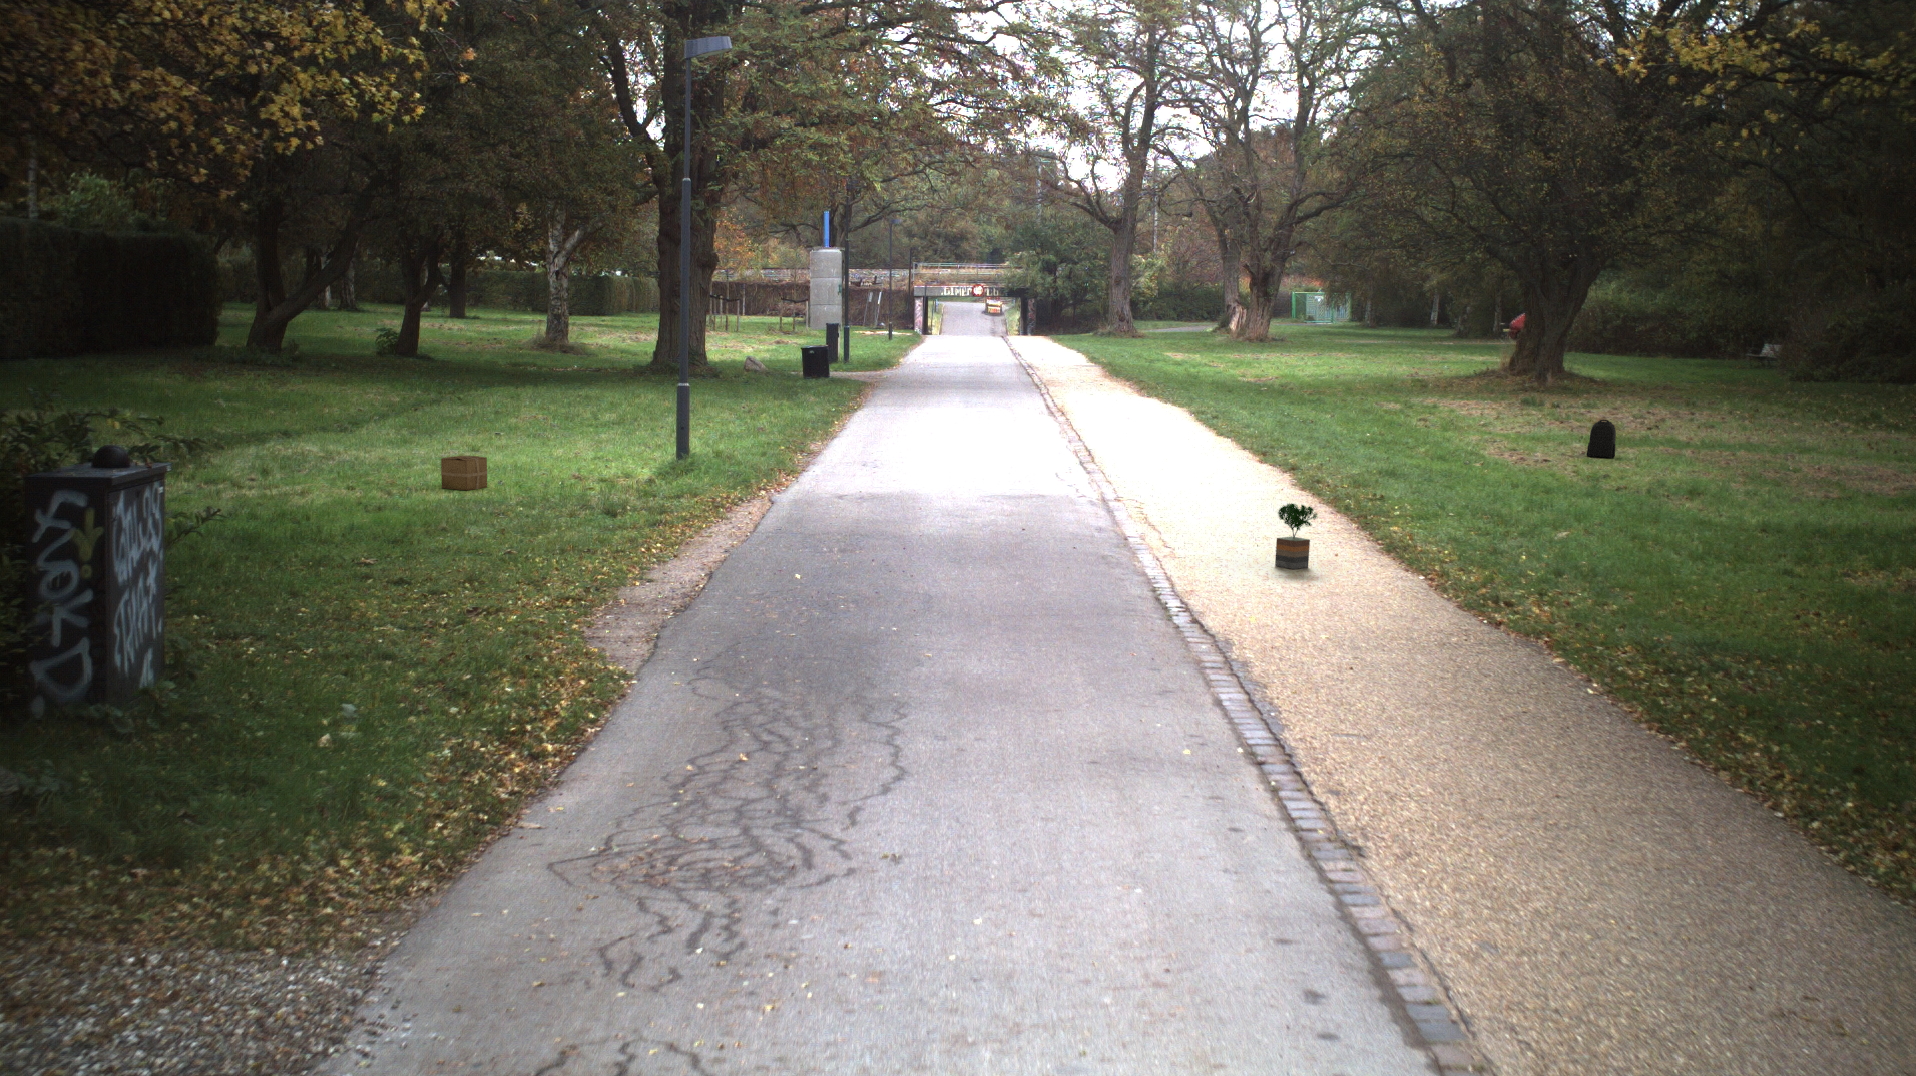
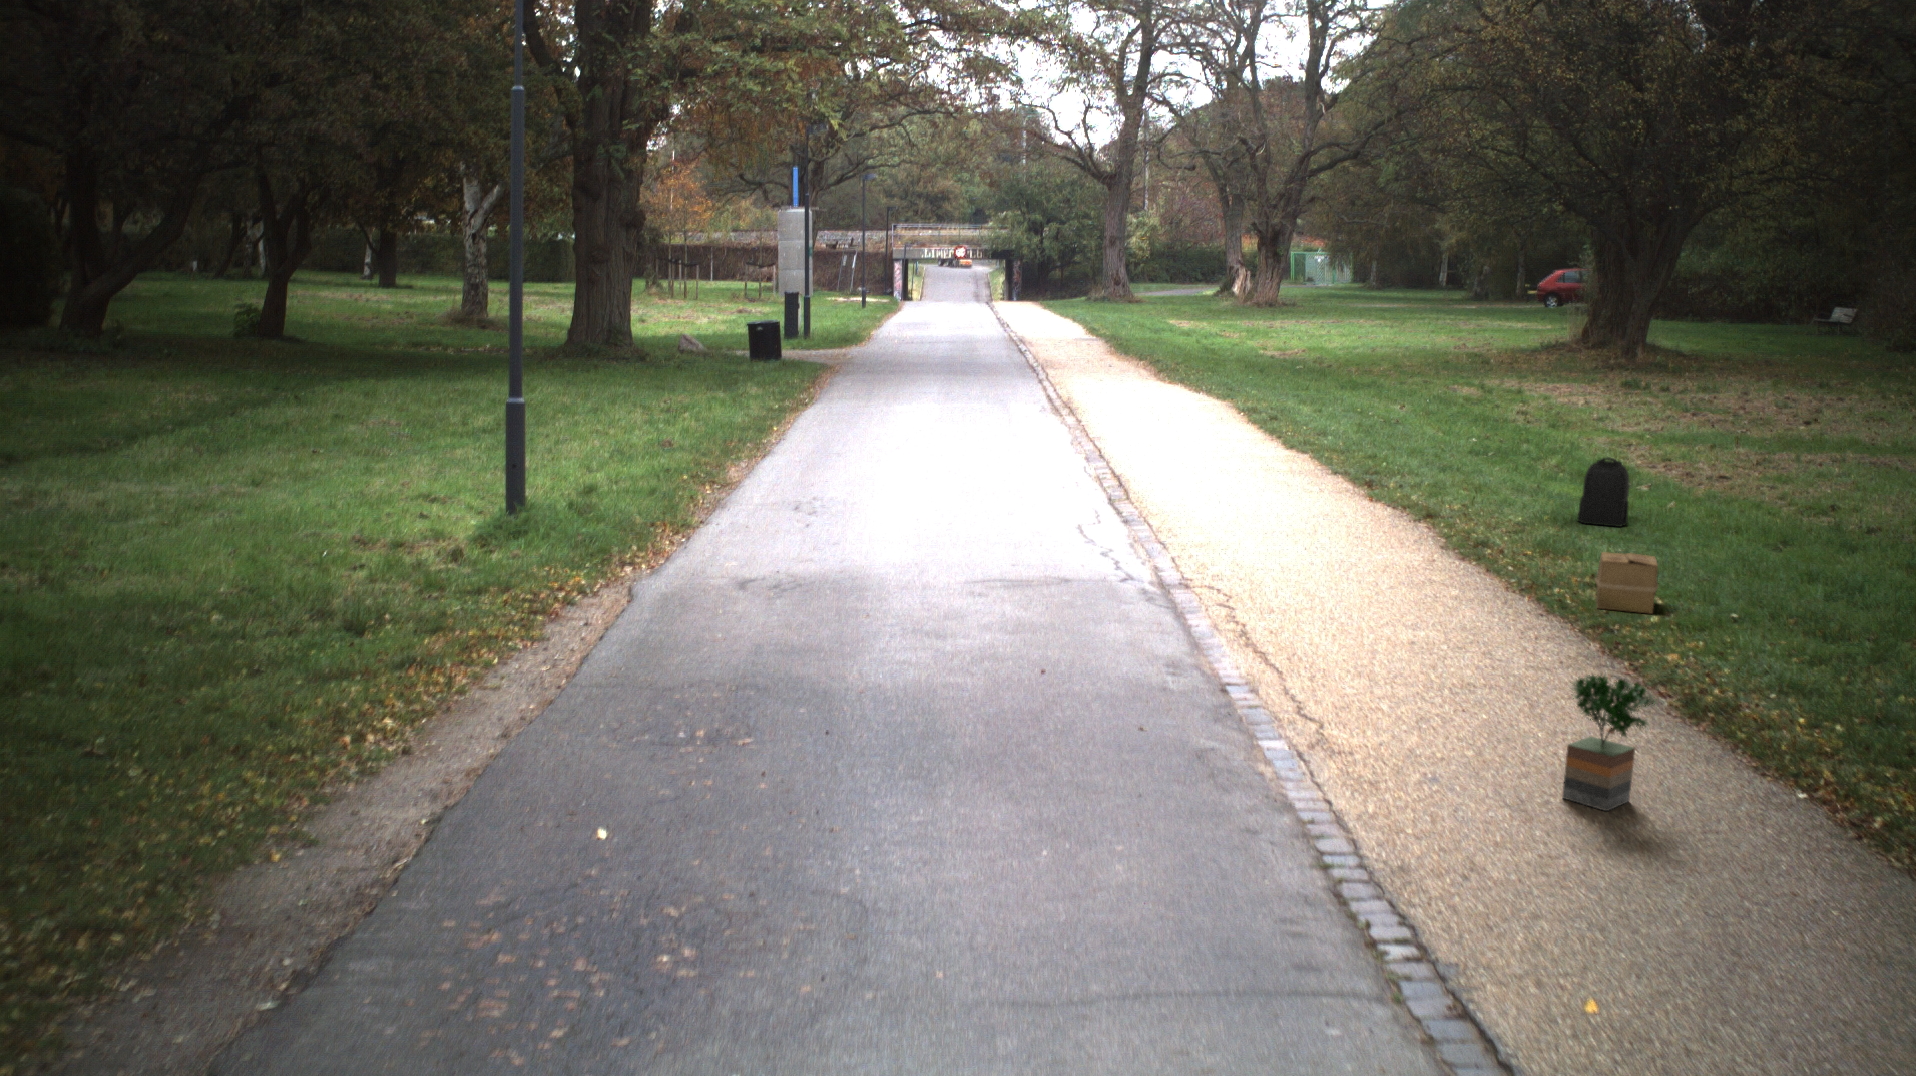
backpack: present [1586,419,1616,458] -> present [1577,457,1629,527]
cardboard box: present [441,456,487,490] -> present [1595,552,1658,614]

